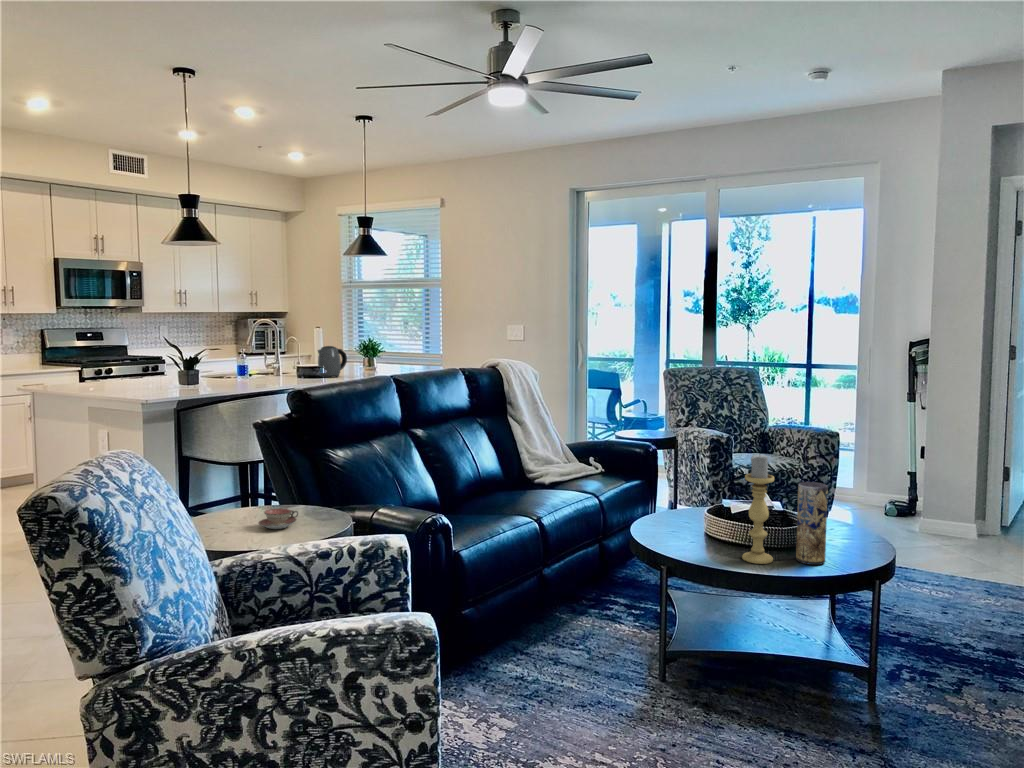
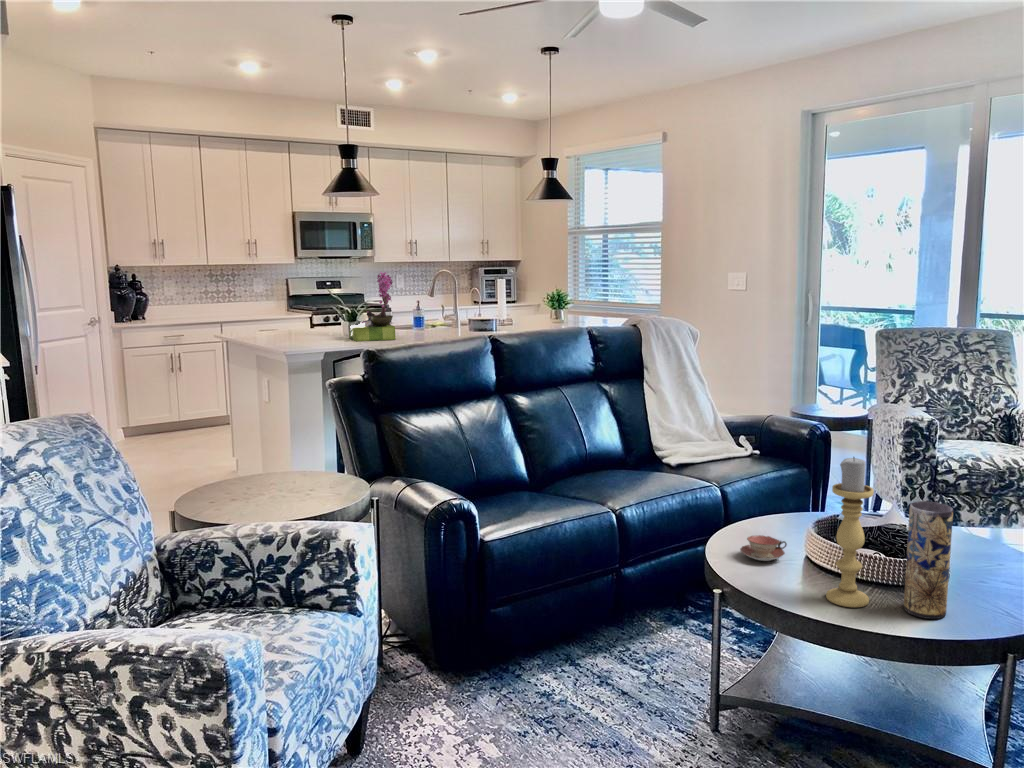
flower arrangement: none [223,324,274,390] -> present [349,272,396,341]
kettle: present [318,346,347,378] -> none [463,293,497,328]
teacup: present [259,509,298,529] -> present [740,535,787,561]

